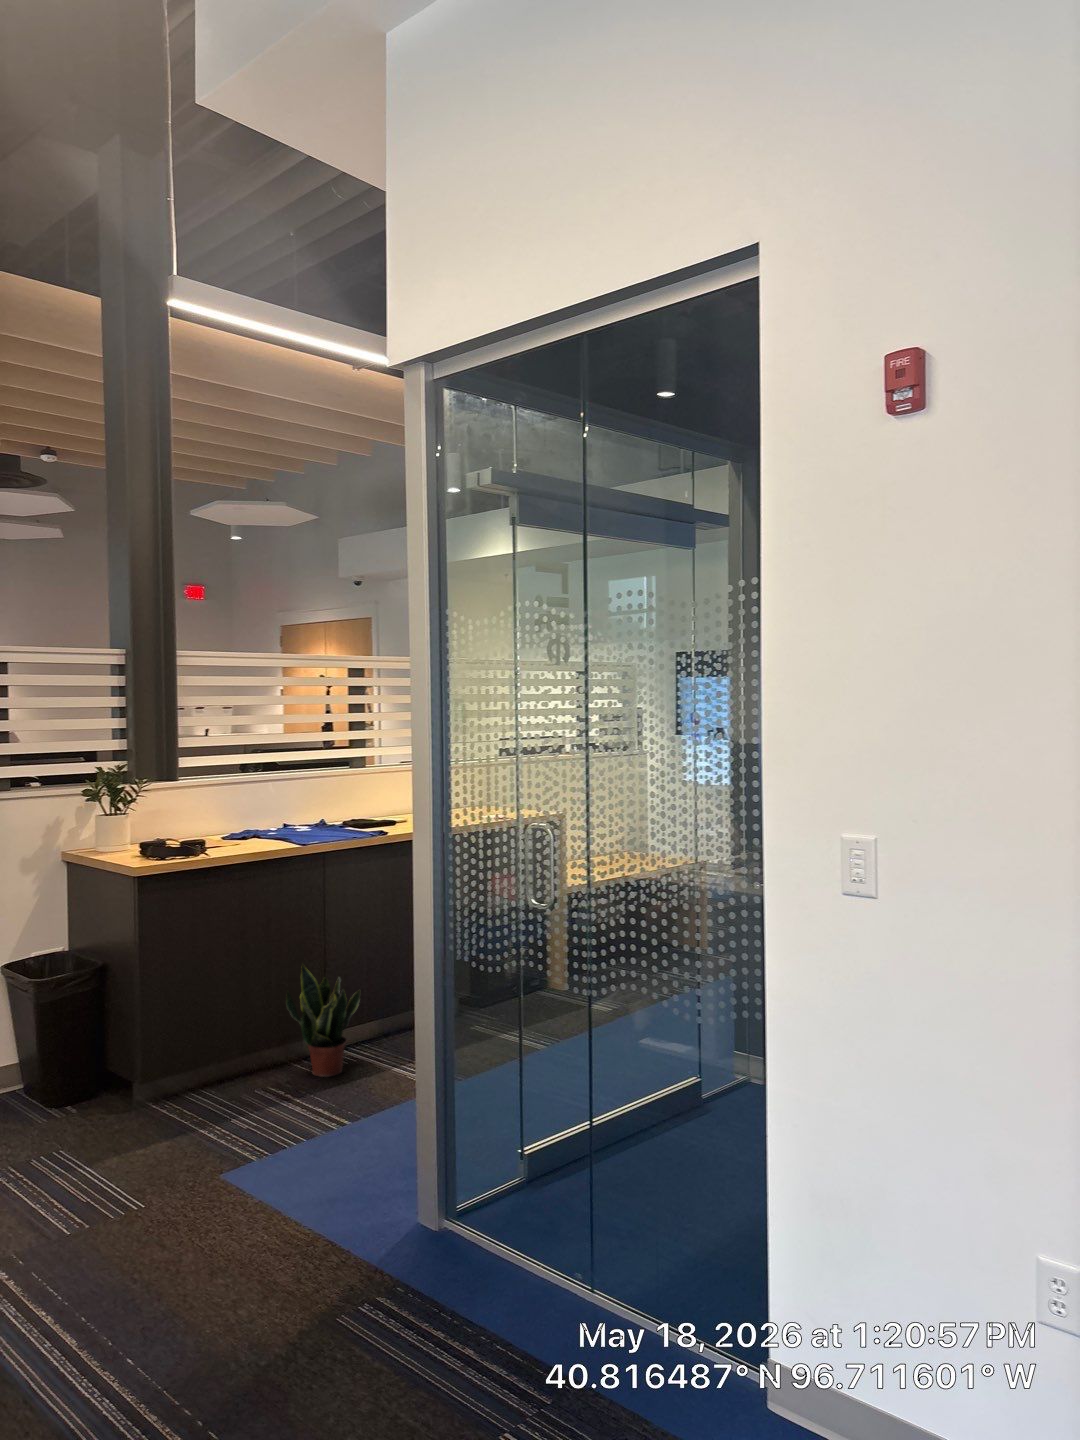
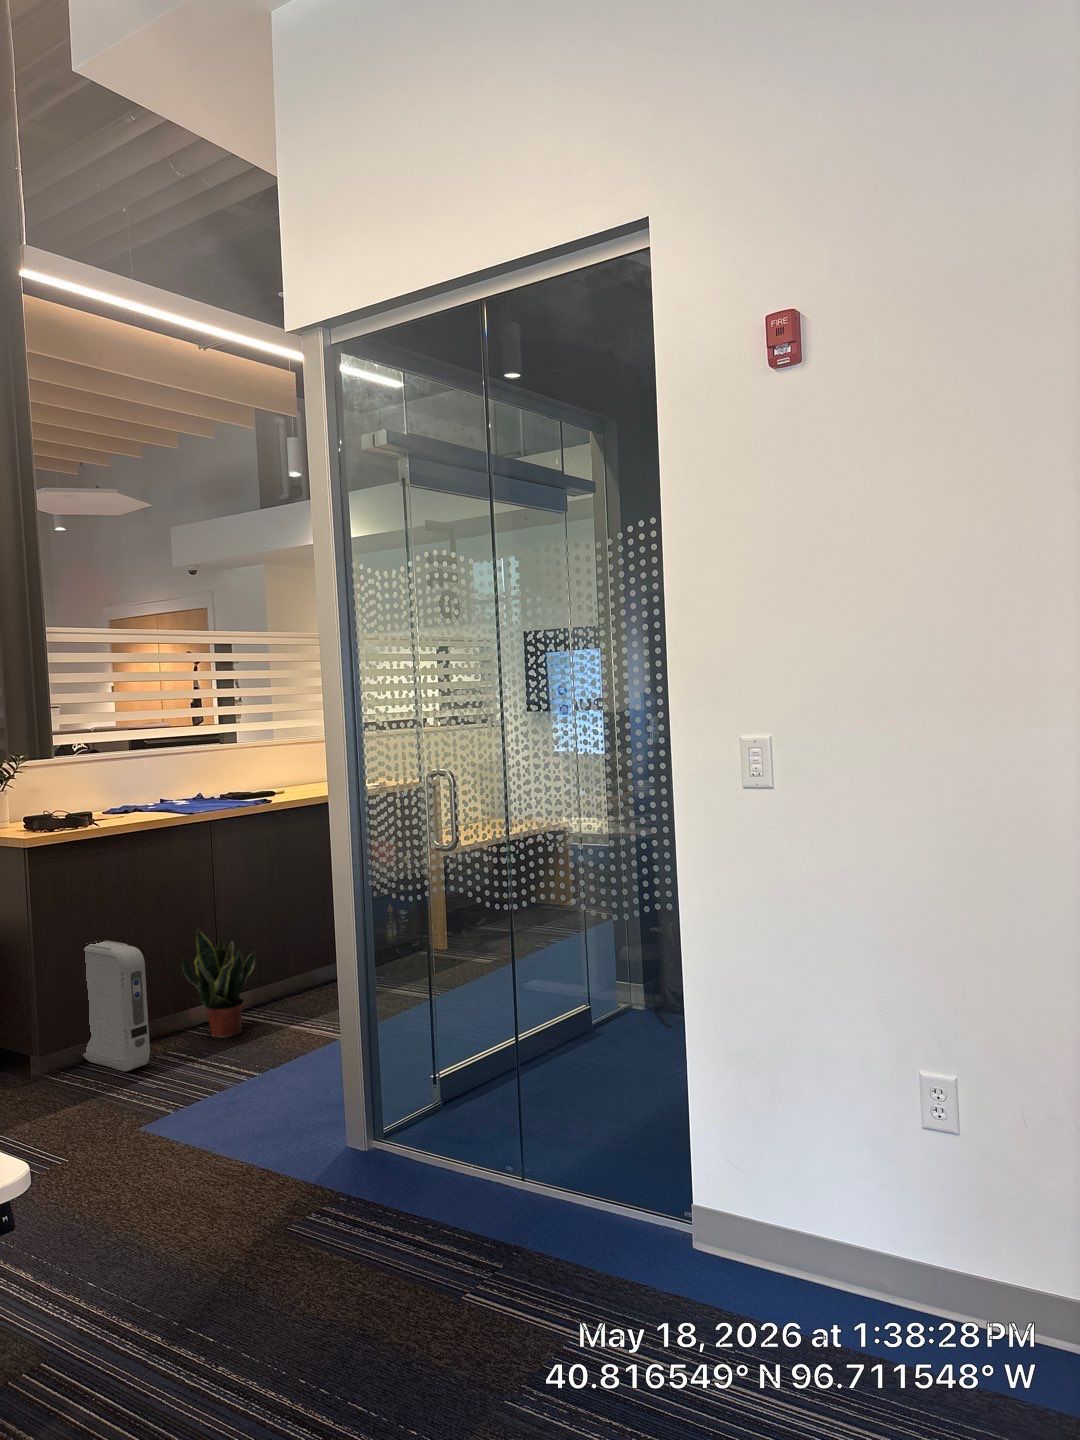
air purifier: none [181,971,247,1107] -> present [83,941,150,1072]

